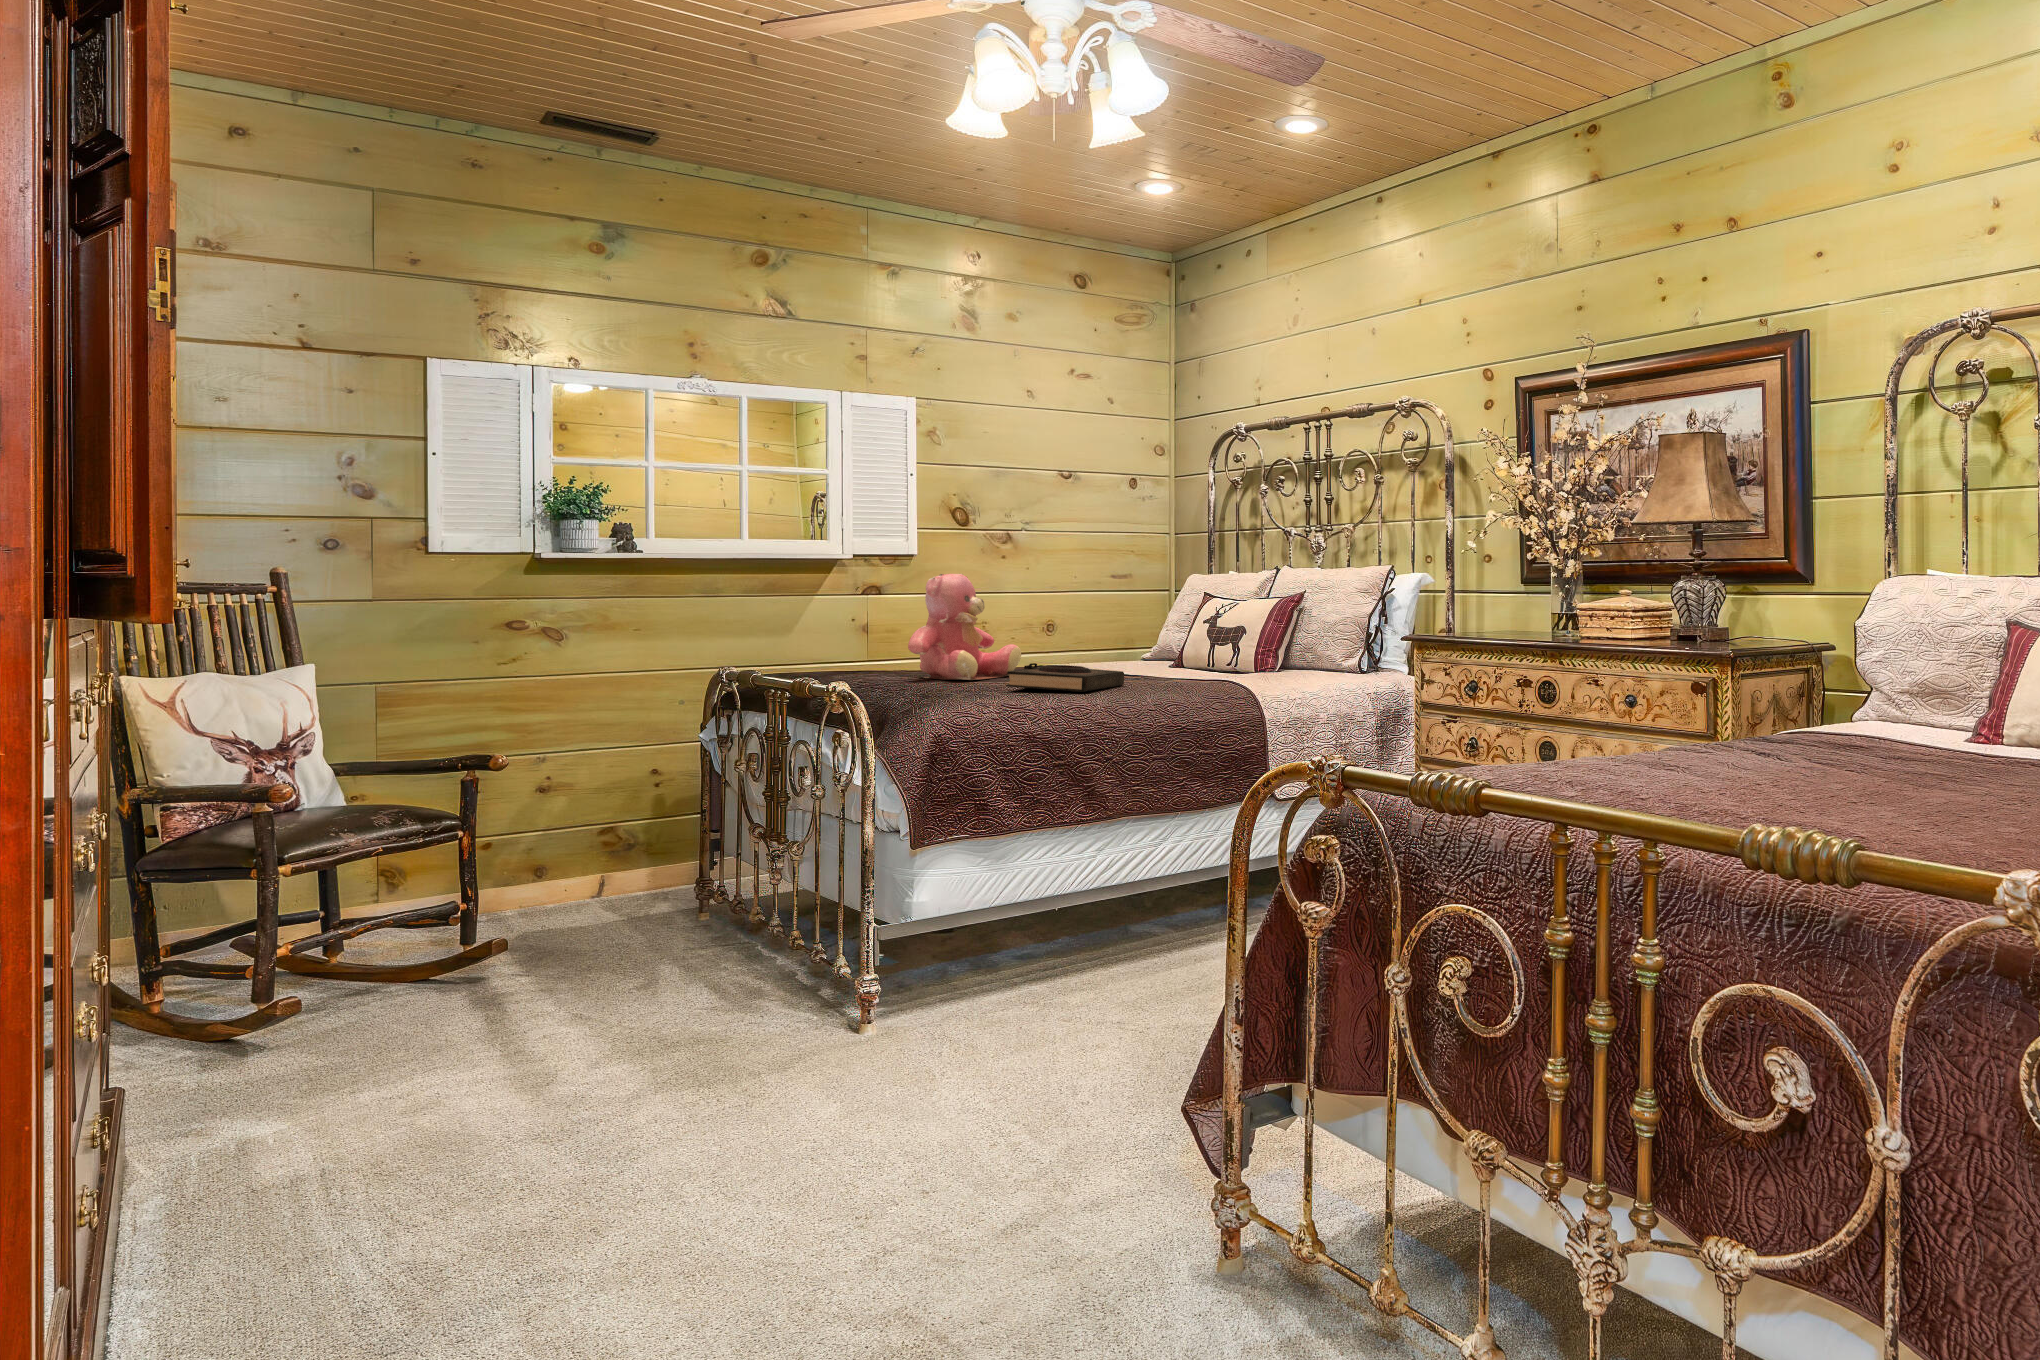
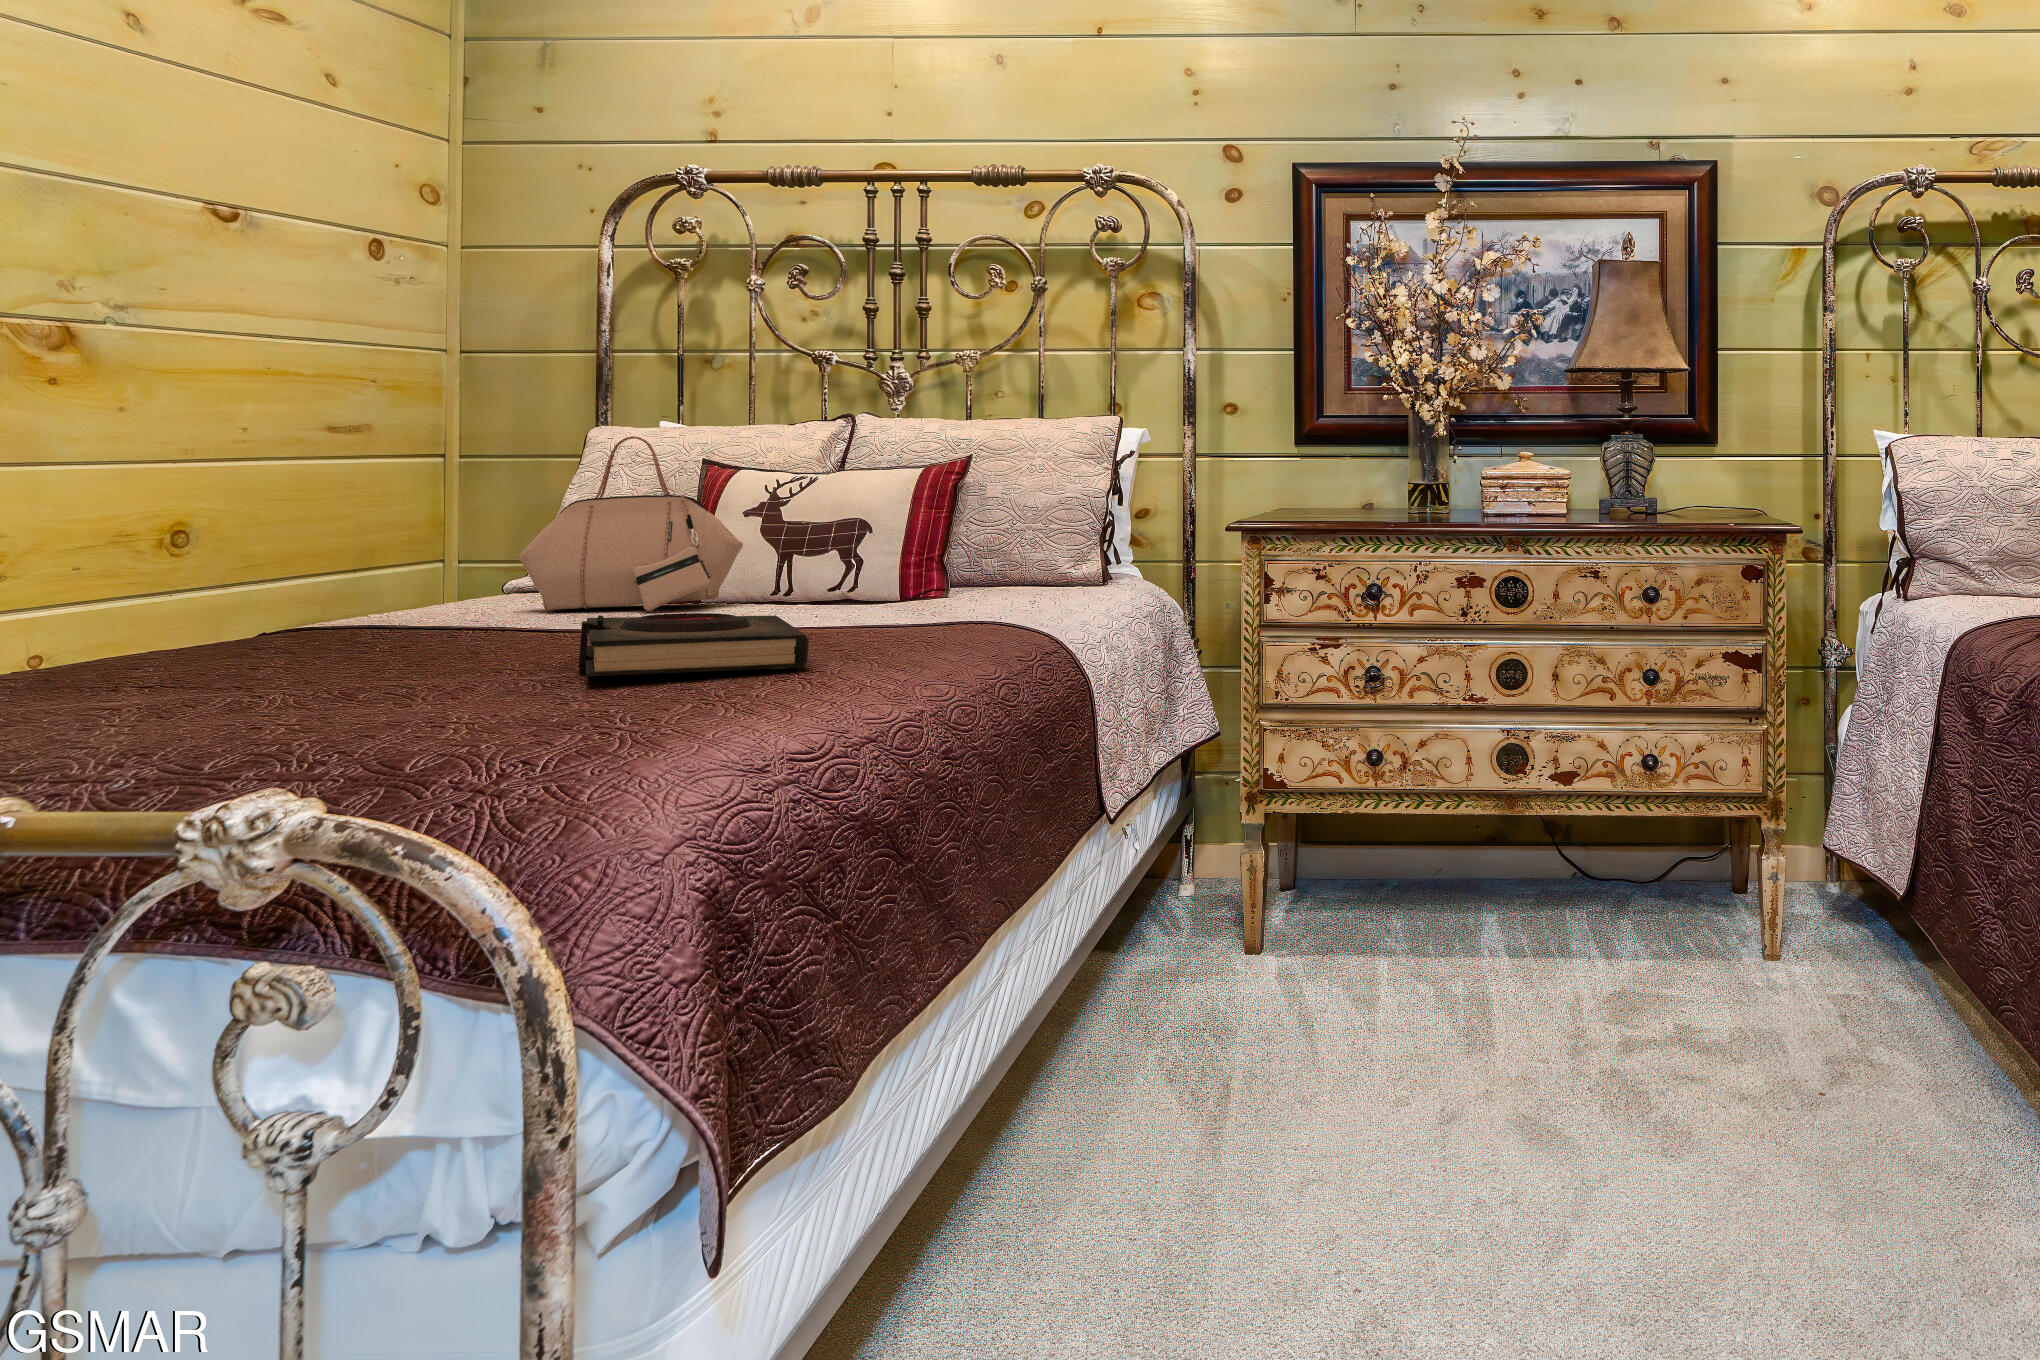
teddy bear: present [908,574,1021,680] -> none [95,417,409,676]
handbag: none [1101,579,1186,672] -> present [518,436,743,611]

